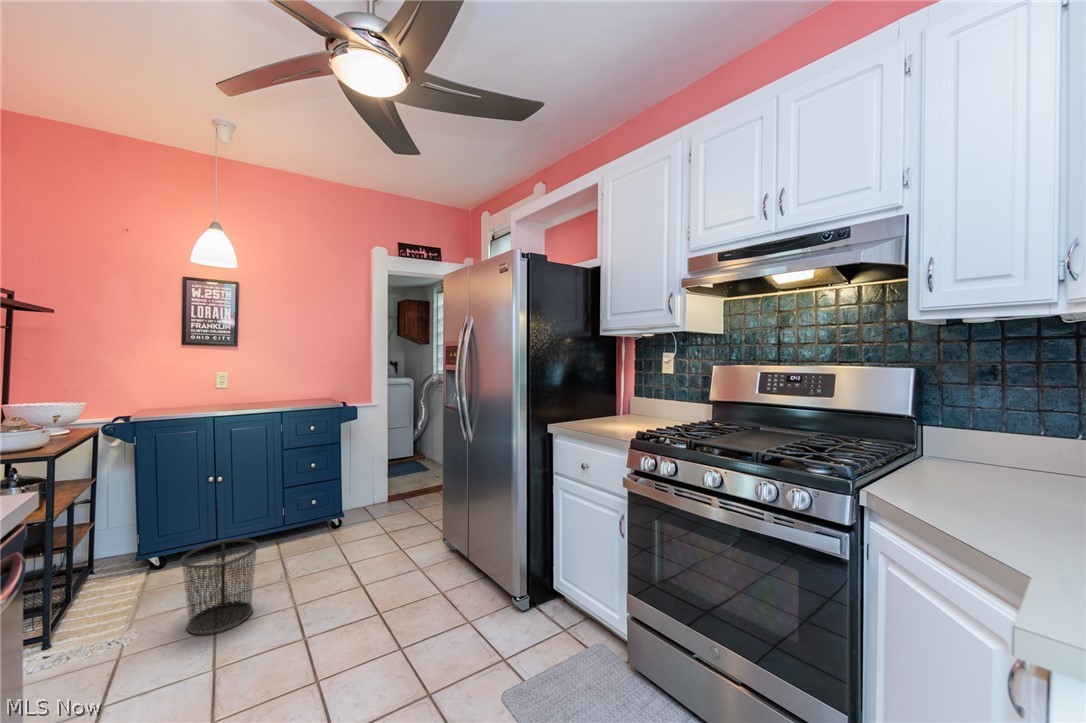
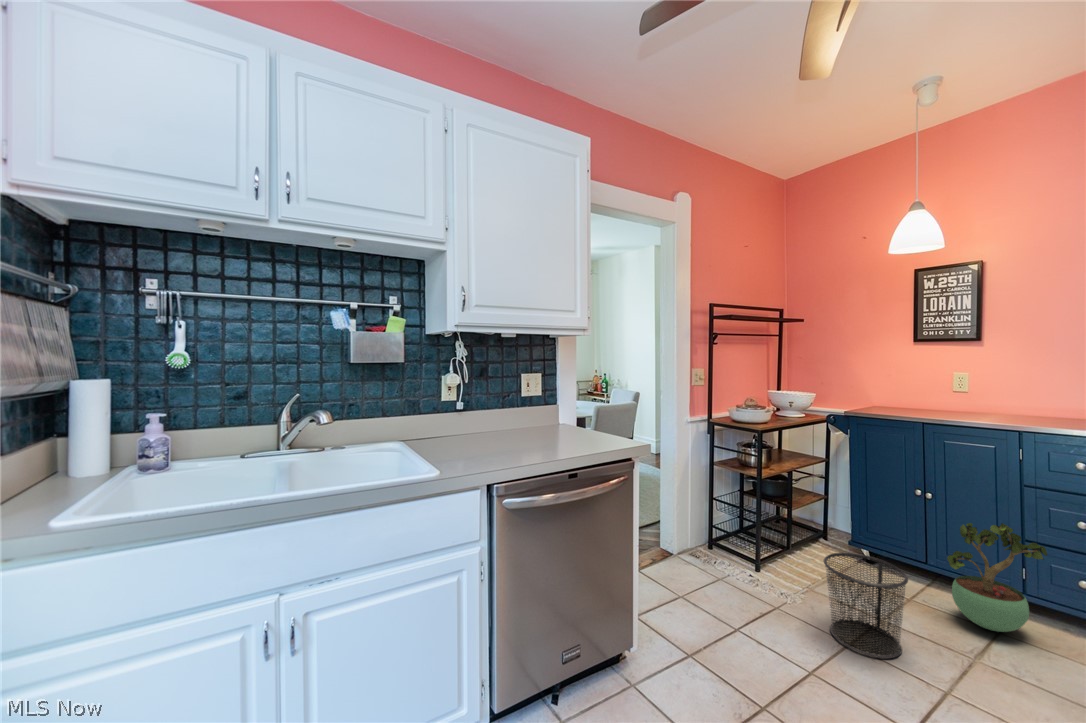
potted plant: none [252,478,307,561] -> present [947,523,1047,632]

